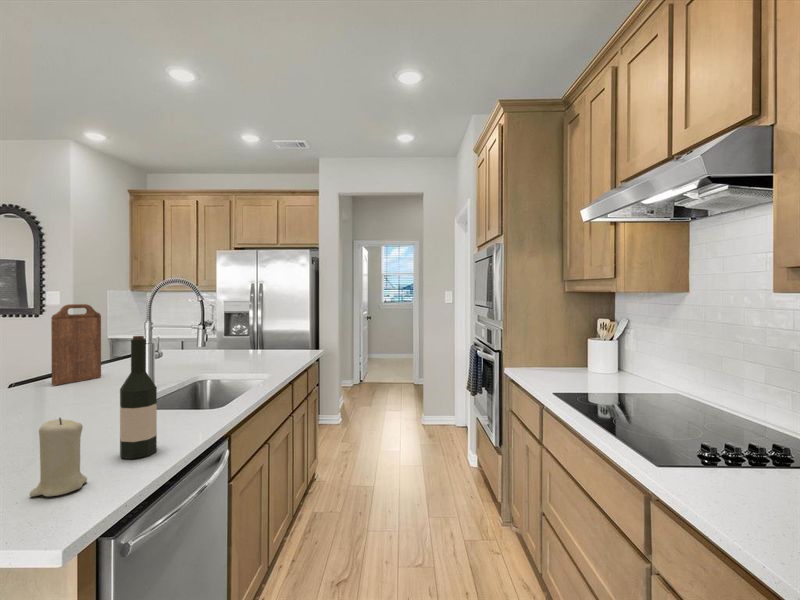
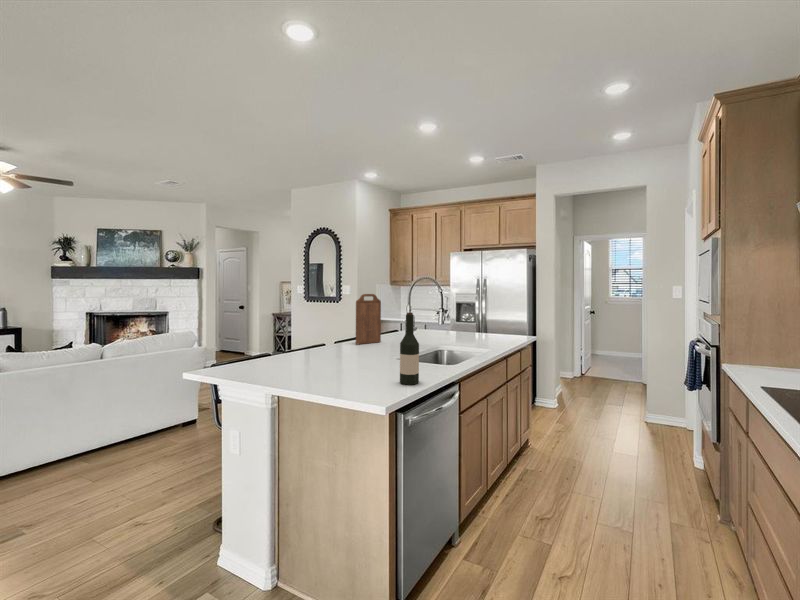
candle: present [30,418,87,496] -> none [362,354,386,394]

